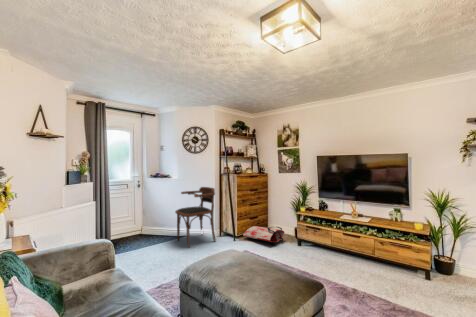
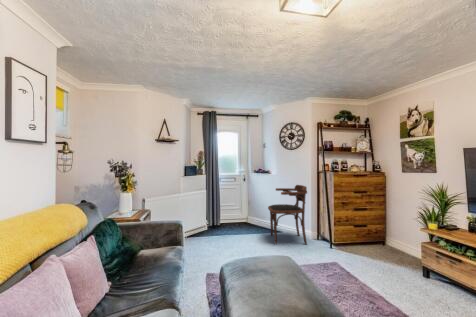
bag: present [243,226,284,245] -> none [340,237,398,264]

